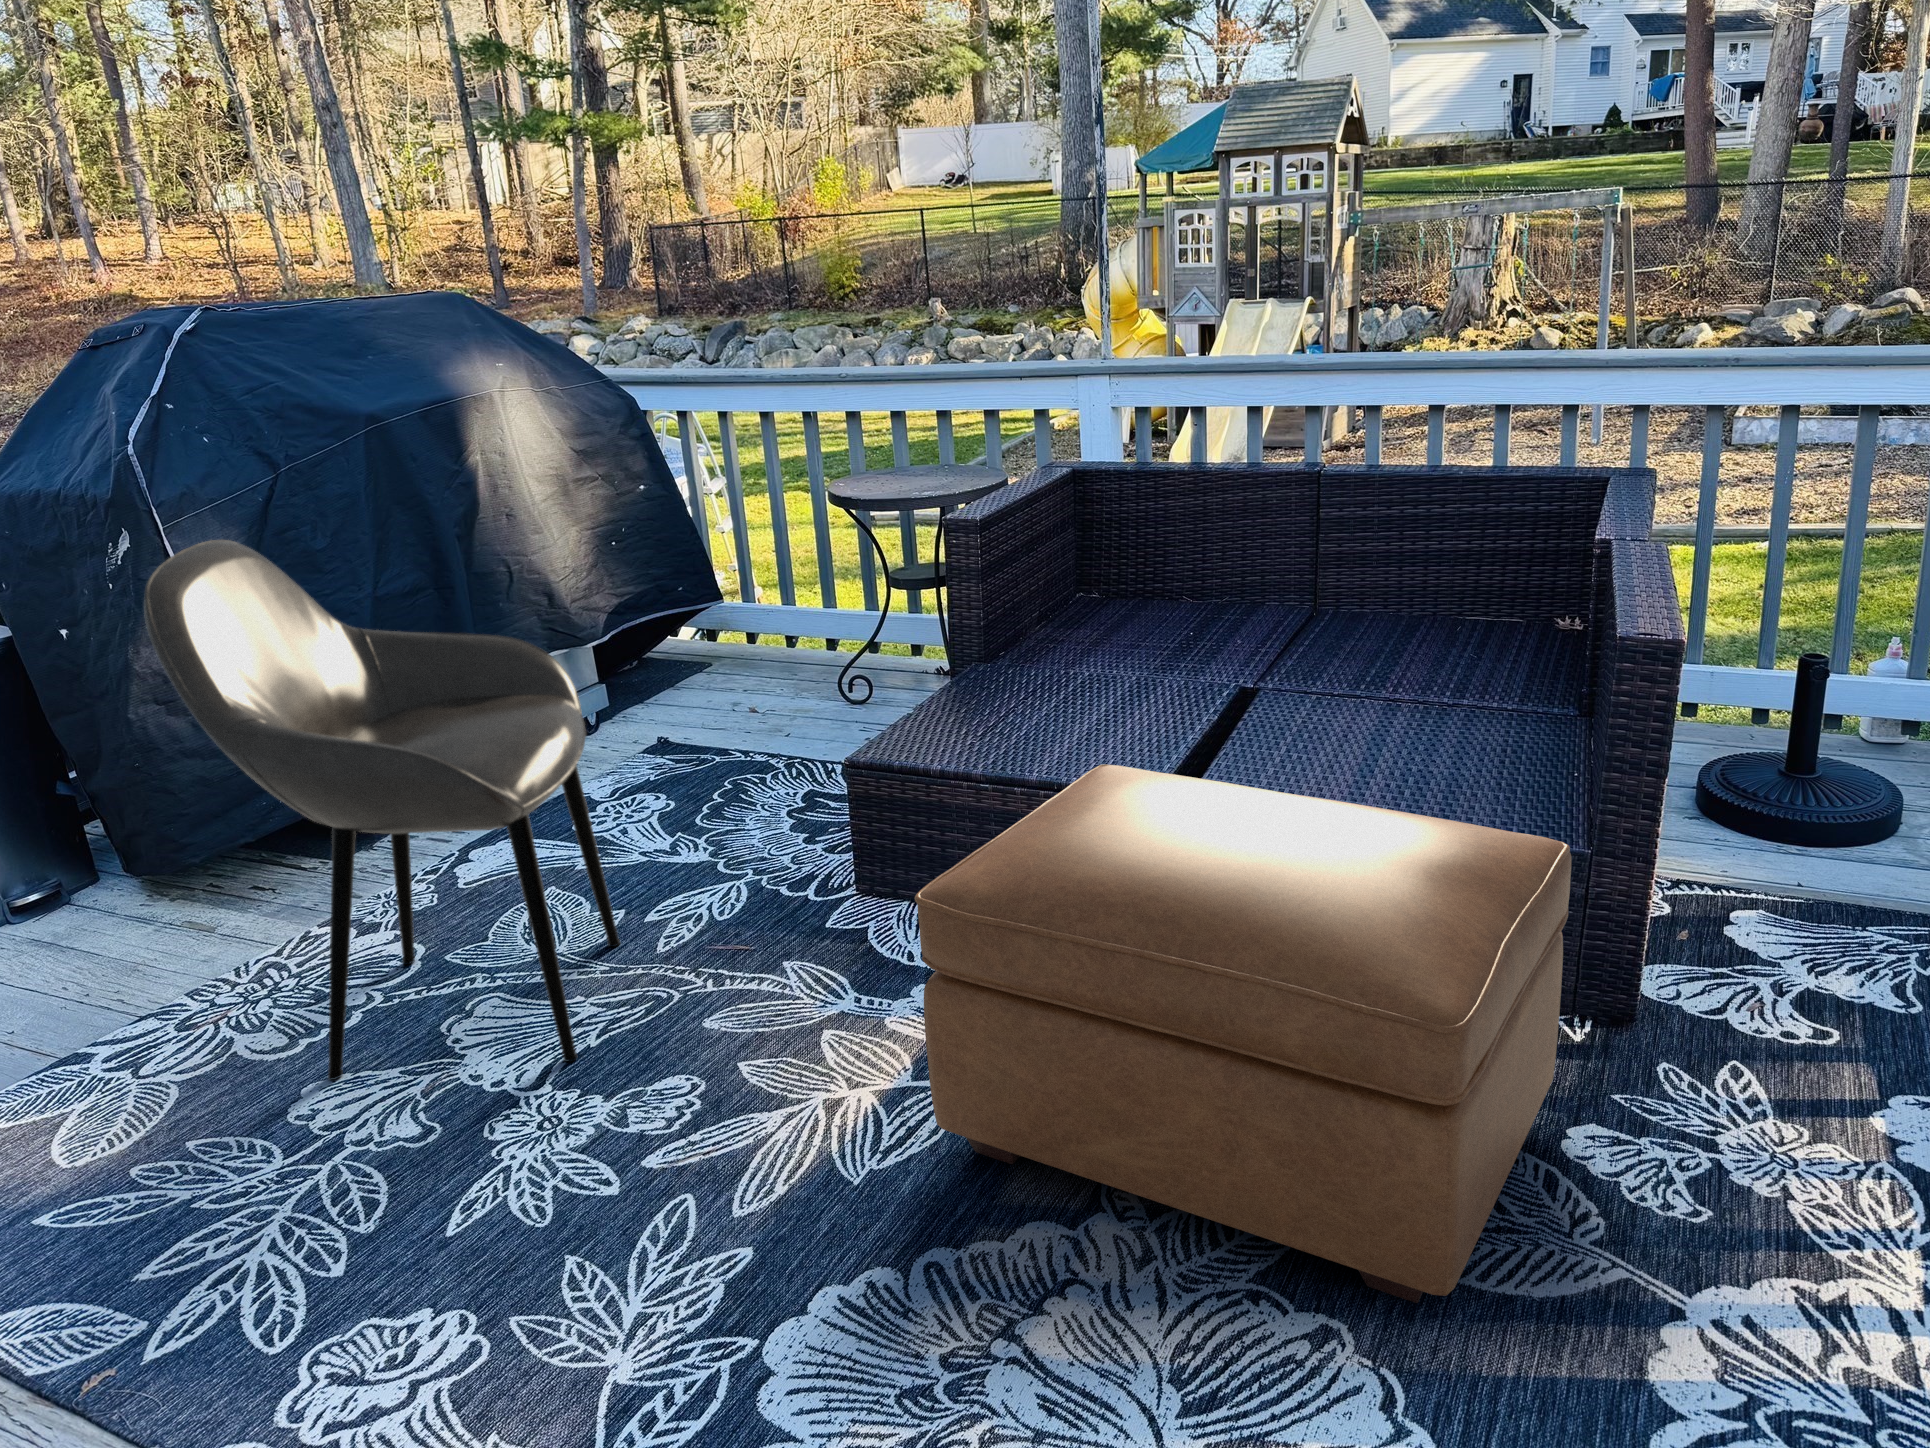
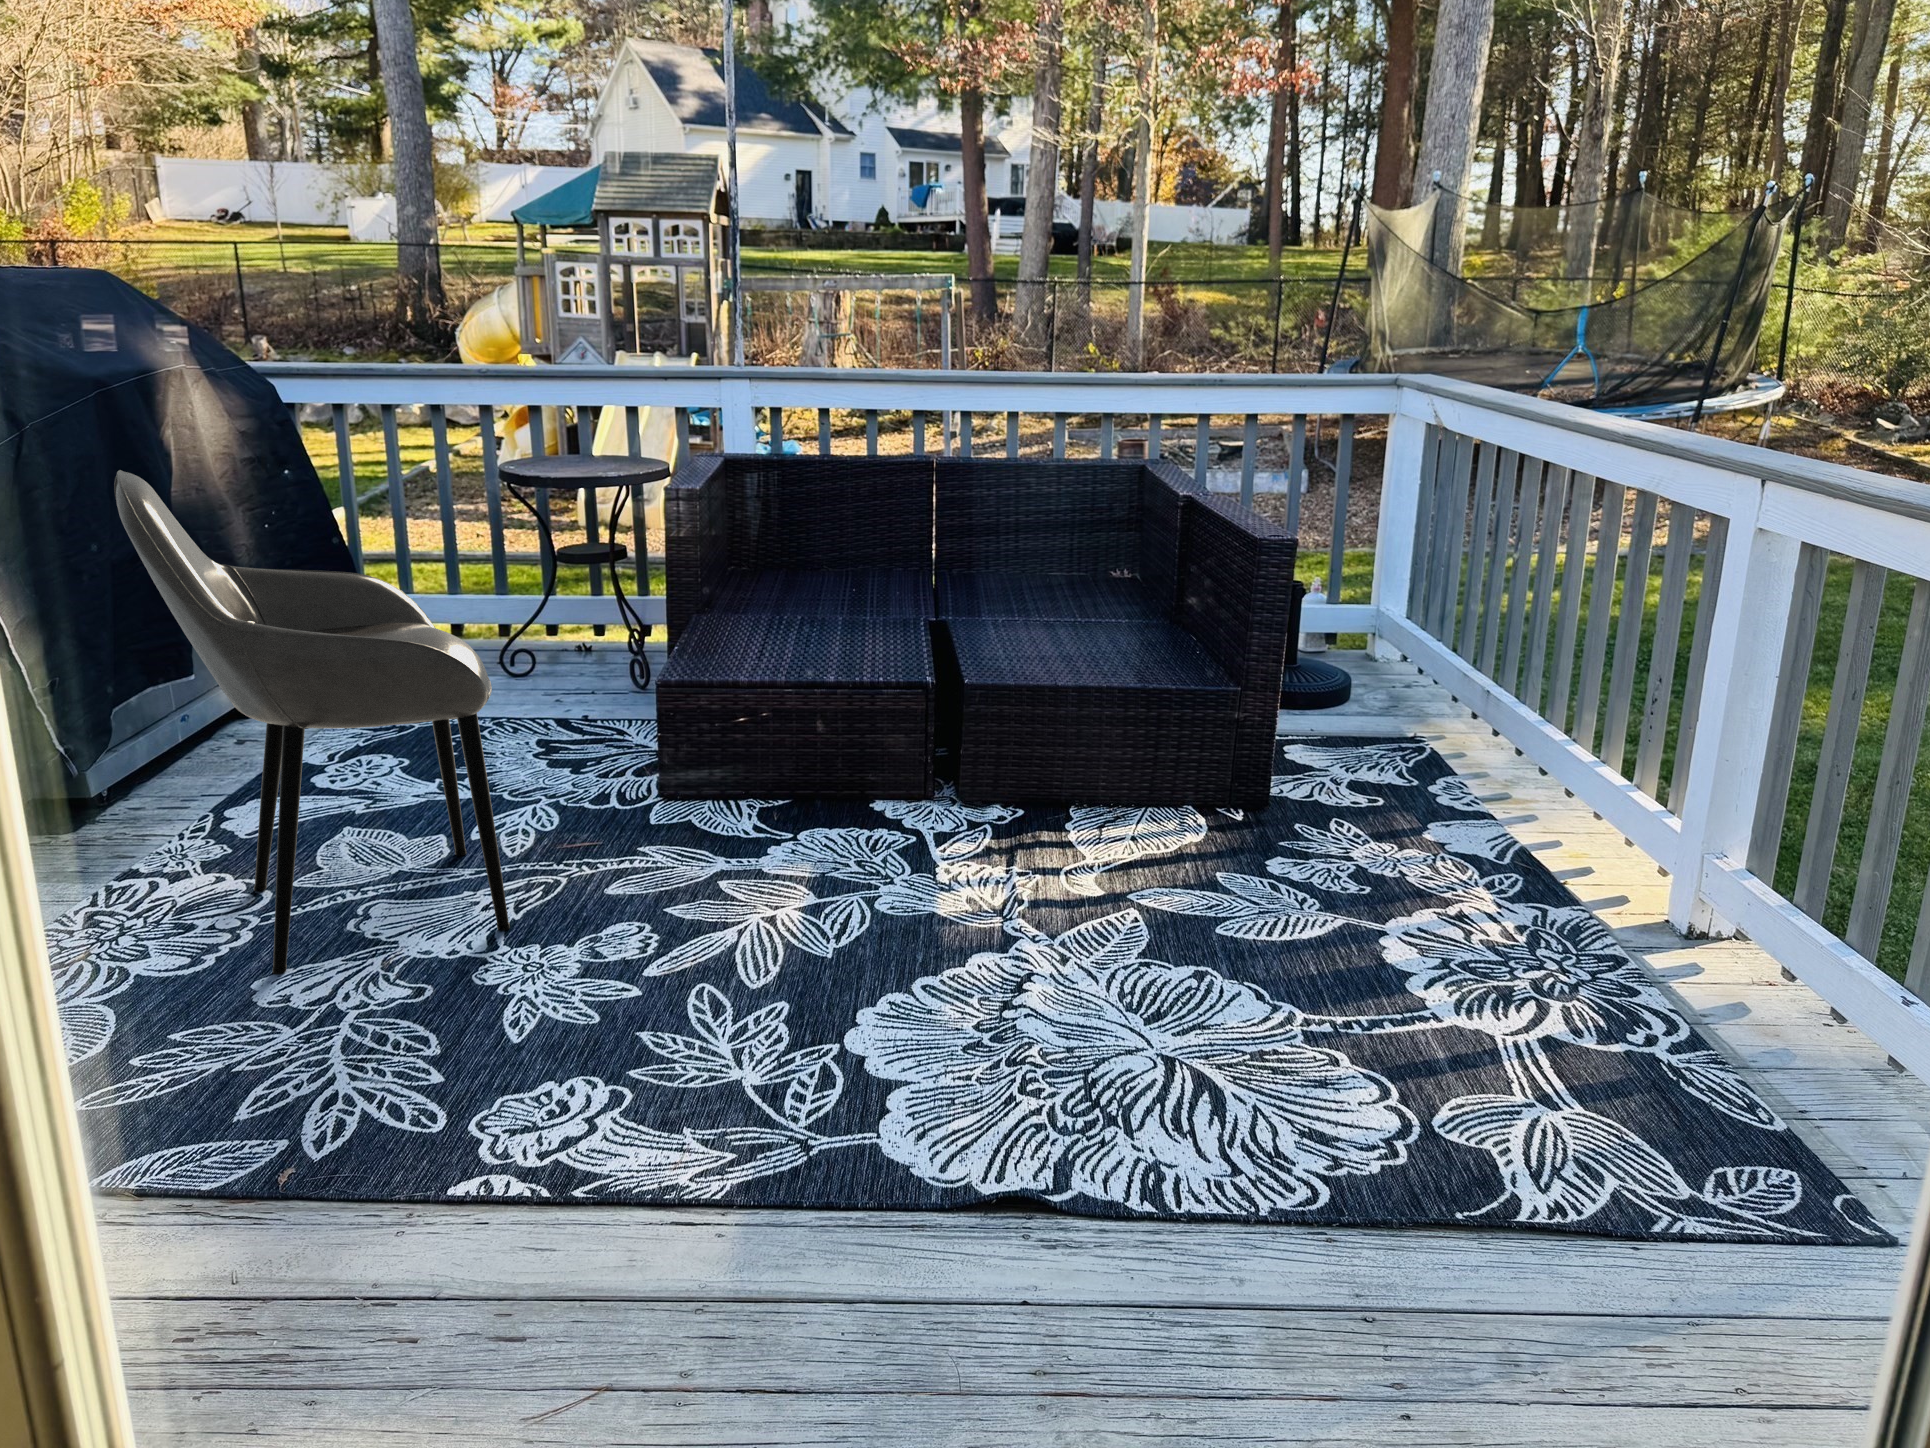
ottoman: present [915,764,1571,1303] -> none [870,649,1293,954]

